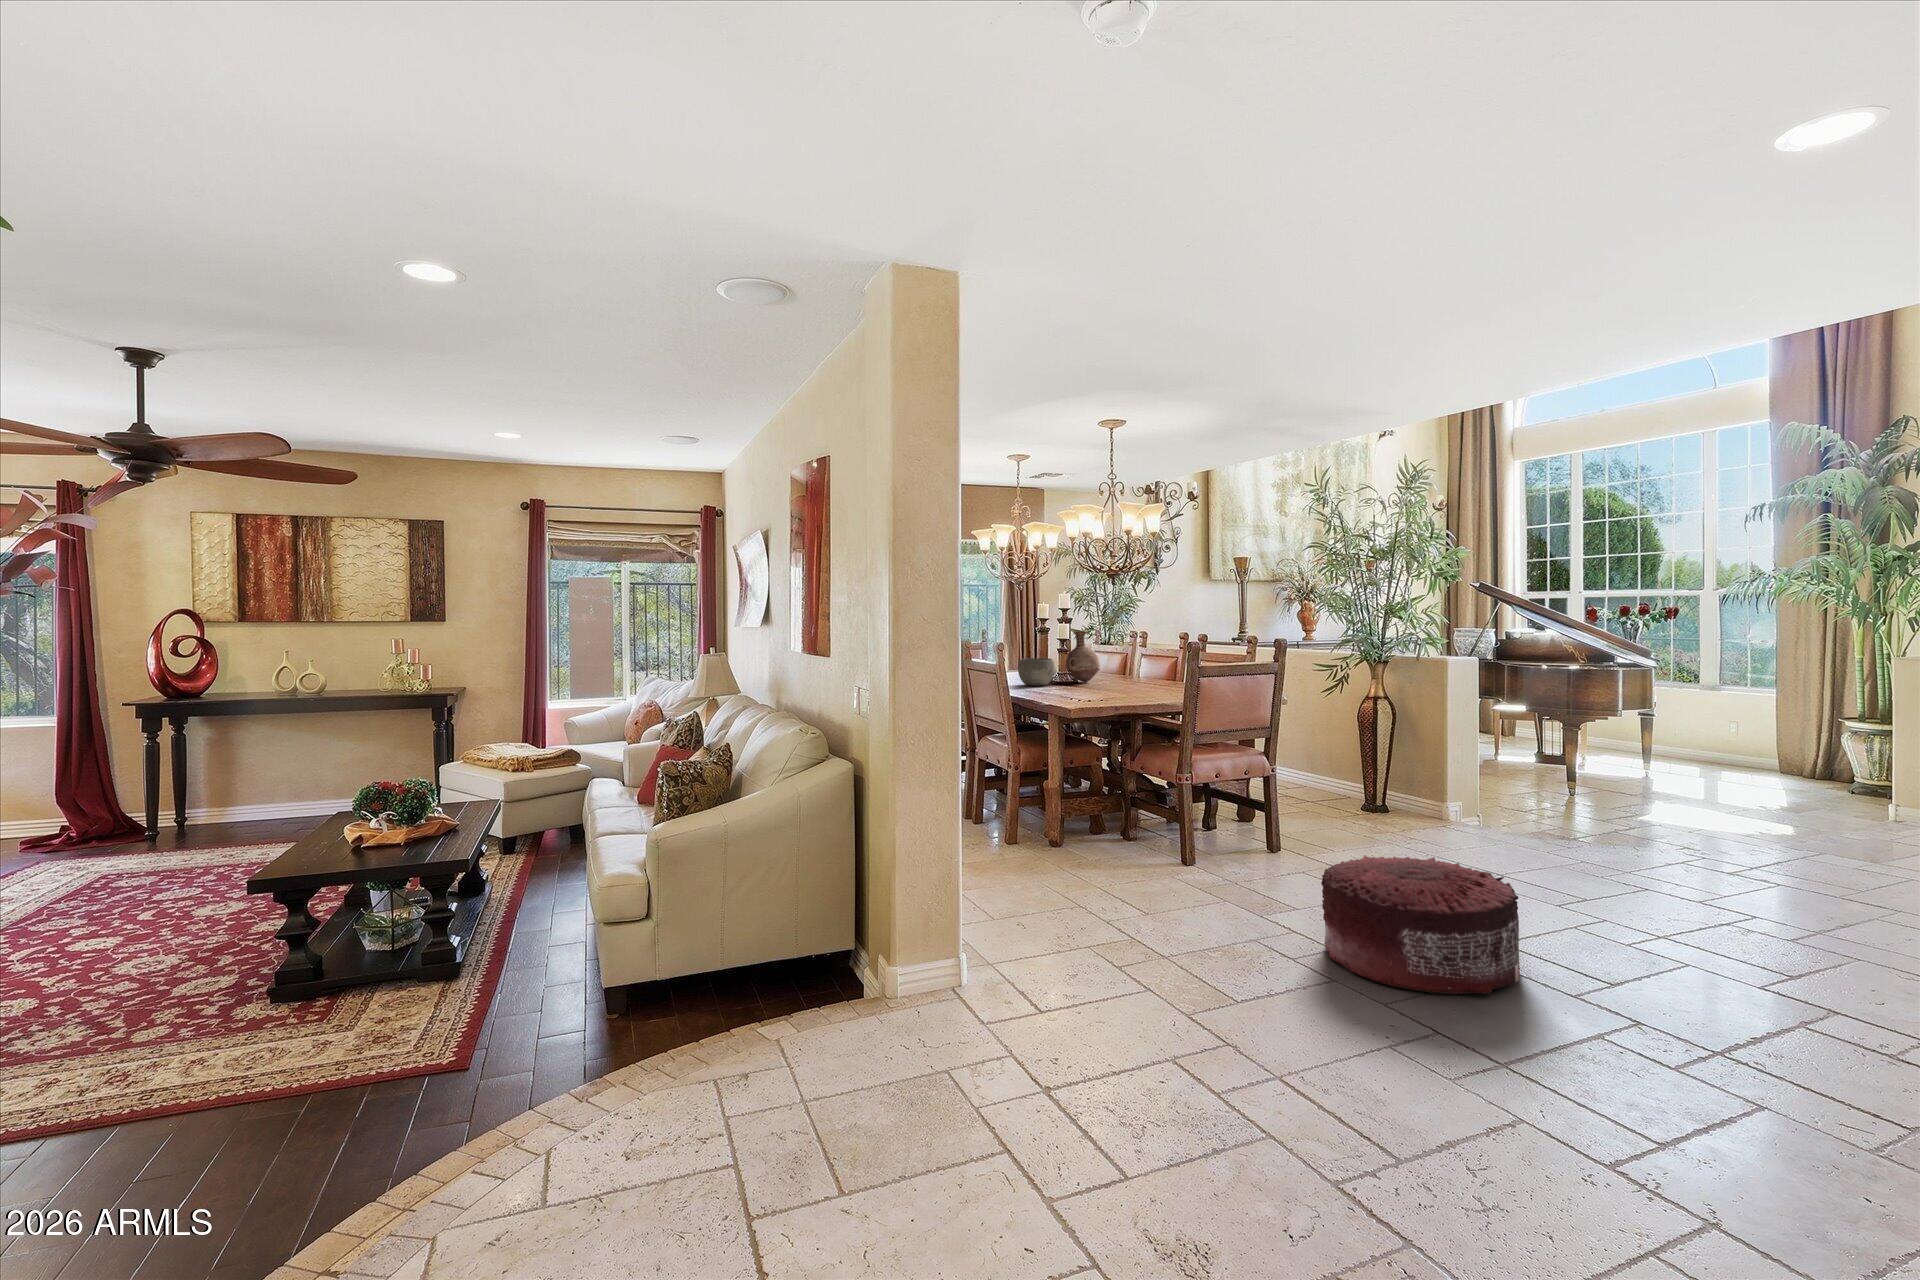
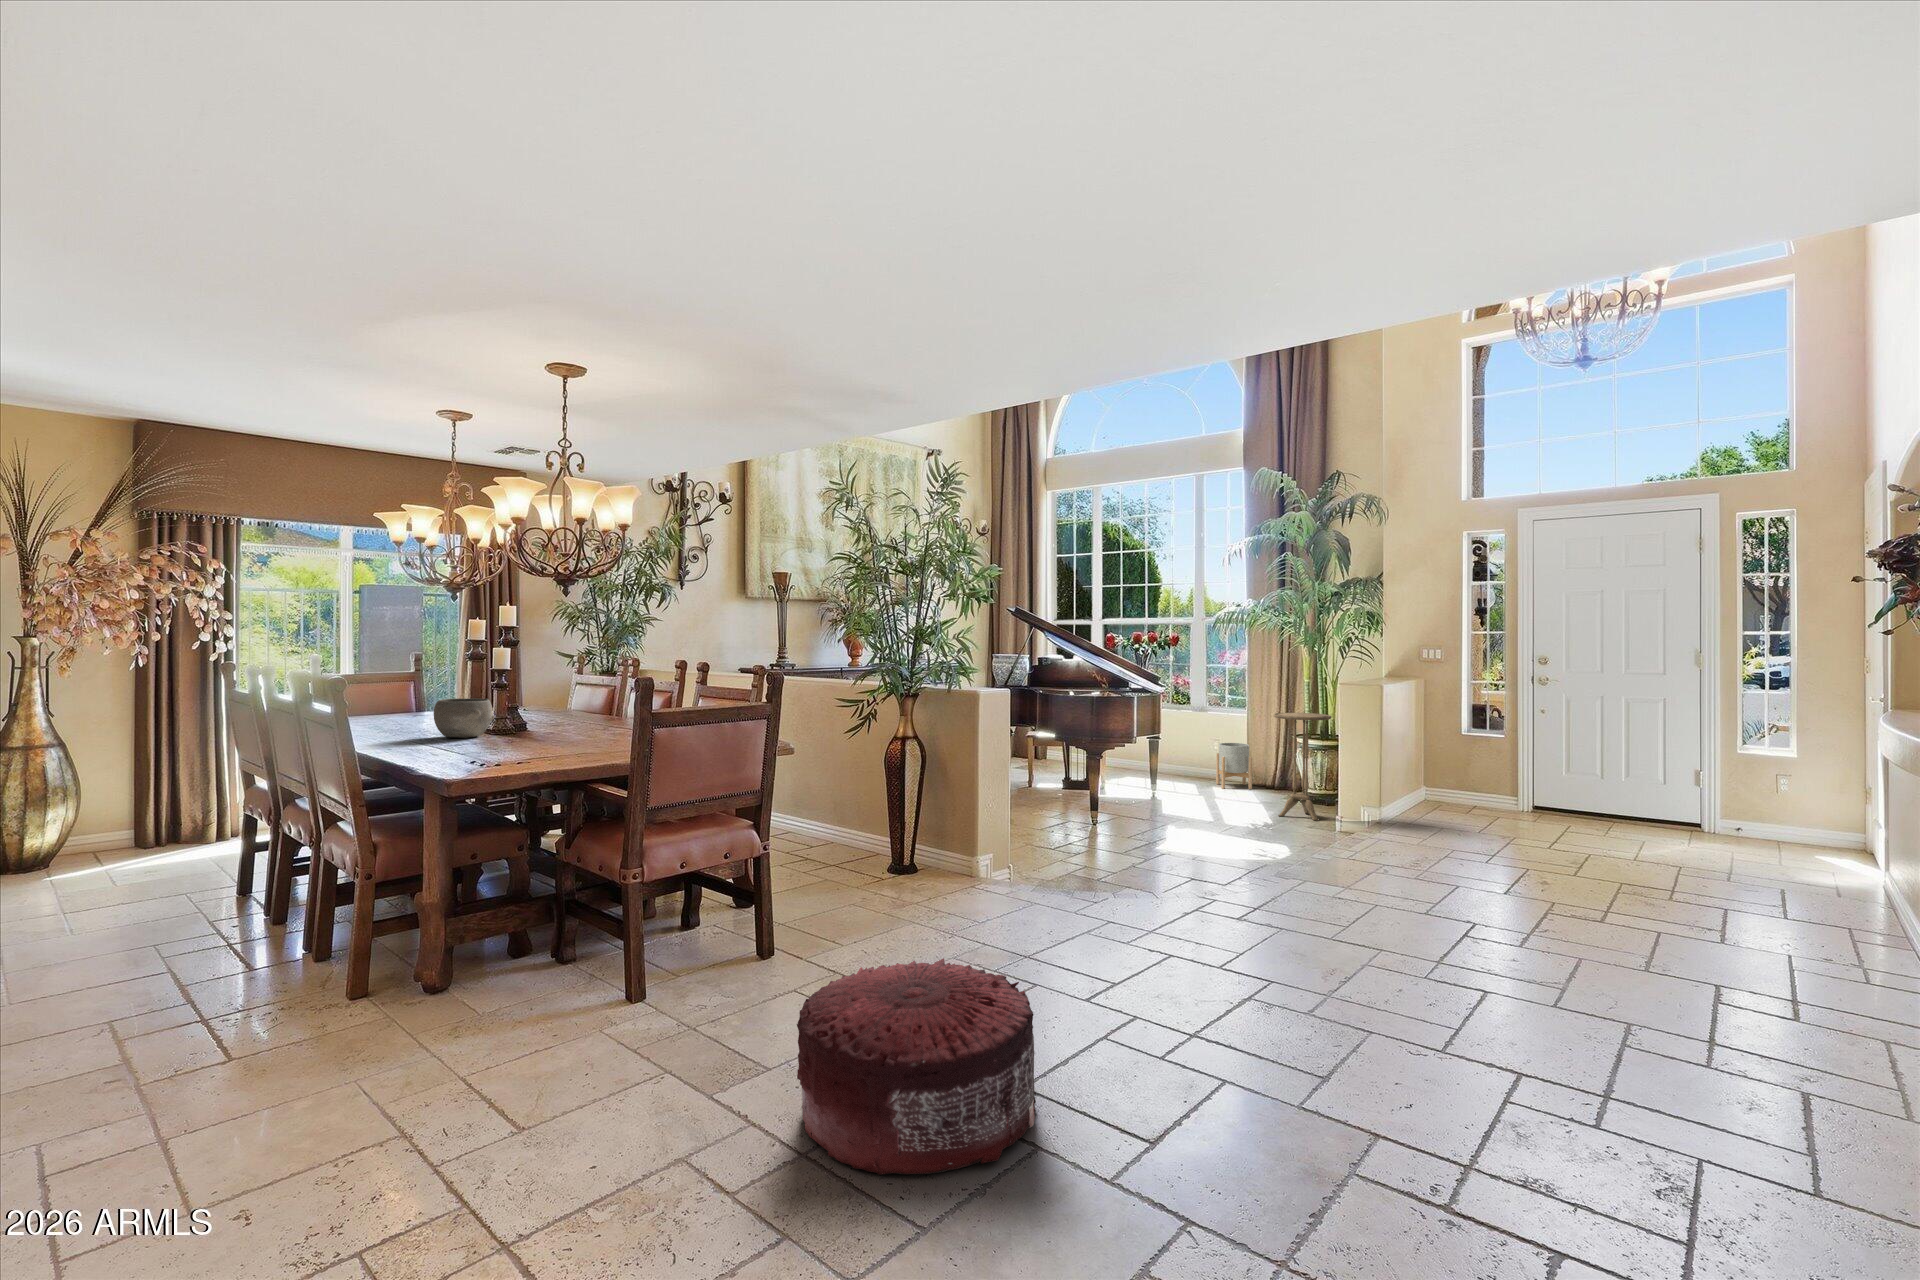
vase: present [1065,631,1100,682] -> none [515,660,566,729]
side table: none [1807,690,1891,809] -> present [1274,713,1331,821]
planter: none [1730,724,1780,775] -> present [1216,743,1252,789]

